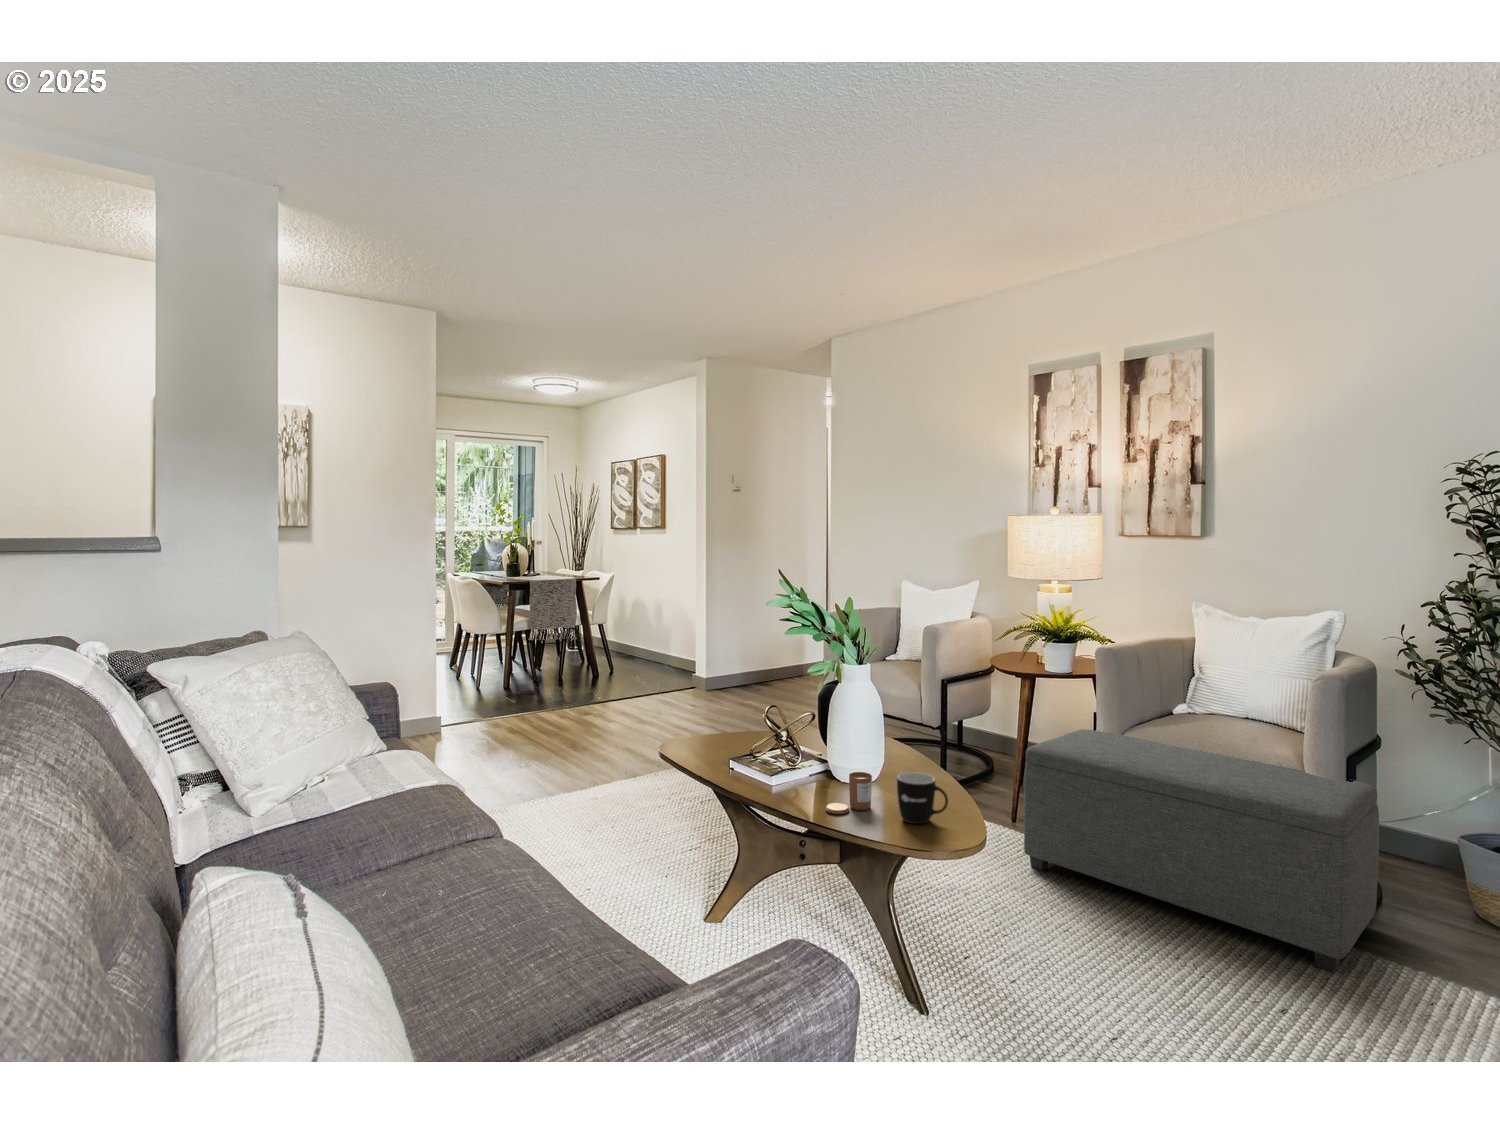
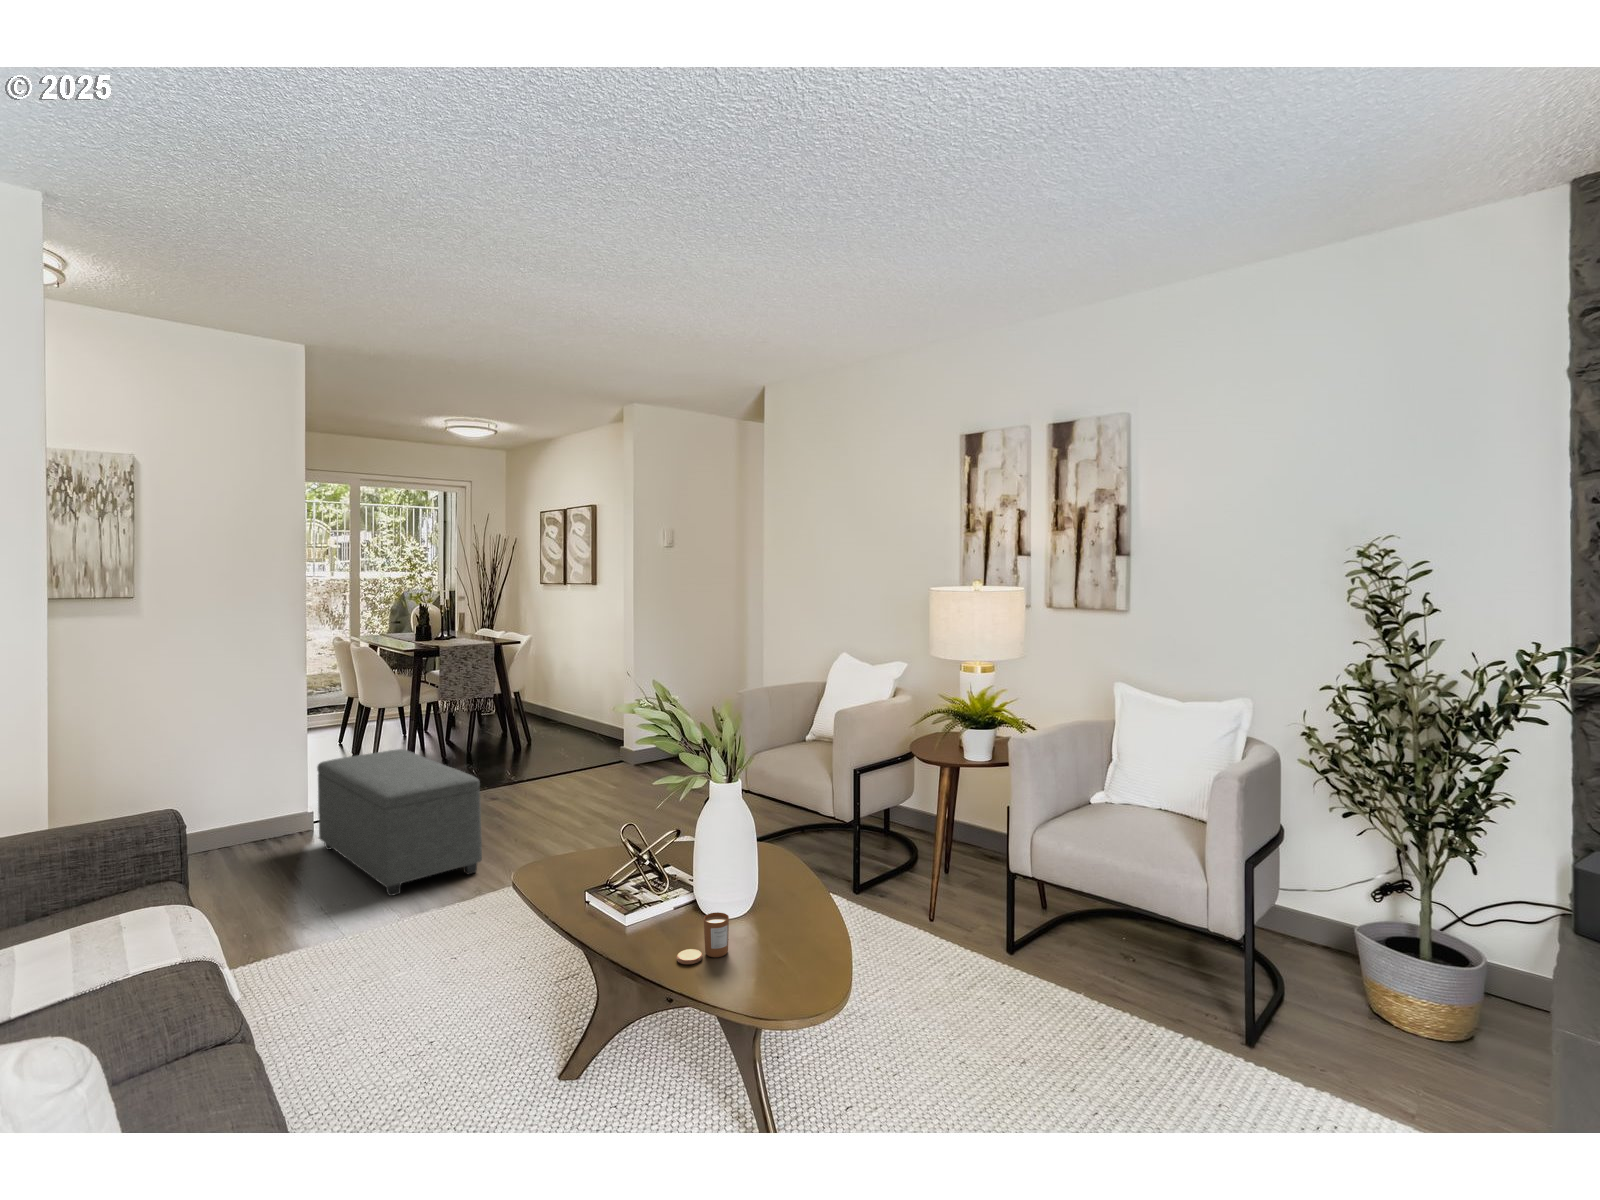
ottoman: present [1024,730,1379,972] -> present [317,749,482,896]
mug: present [897,772,948,824] -> none [750,914,805,976]

